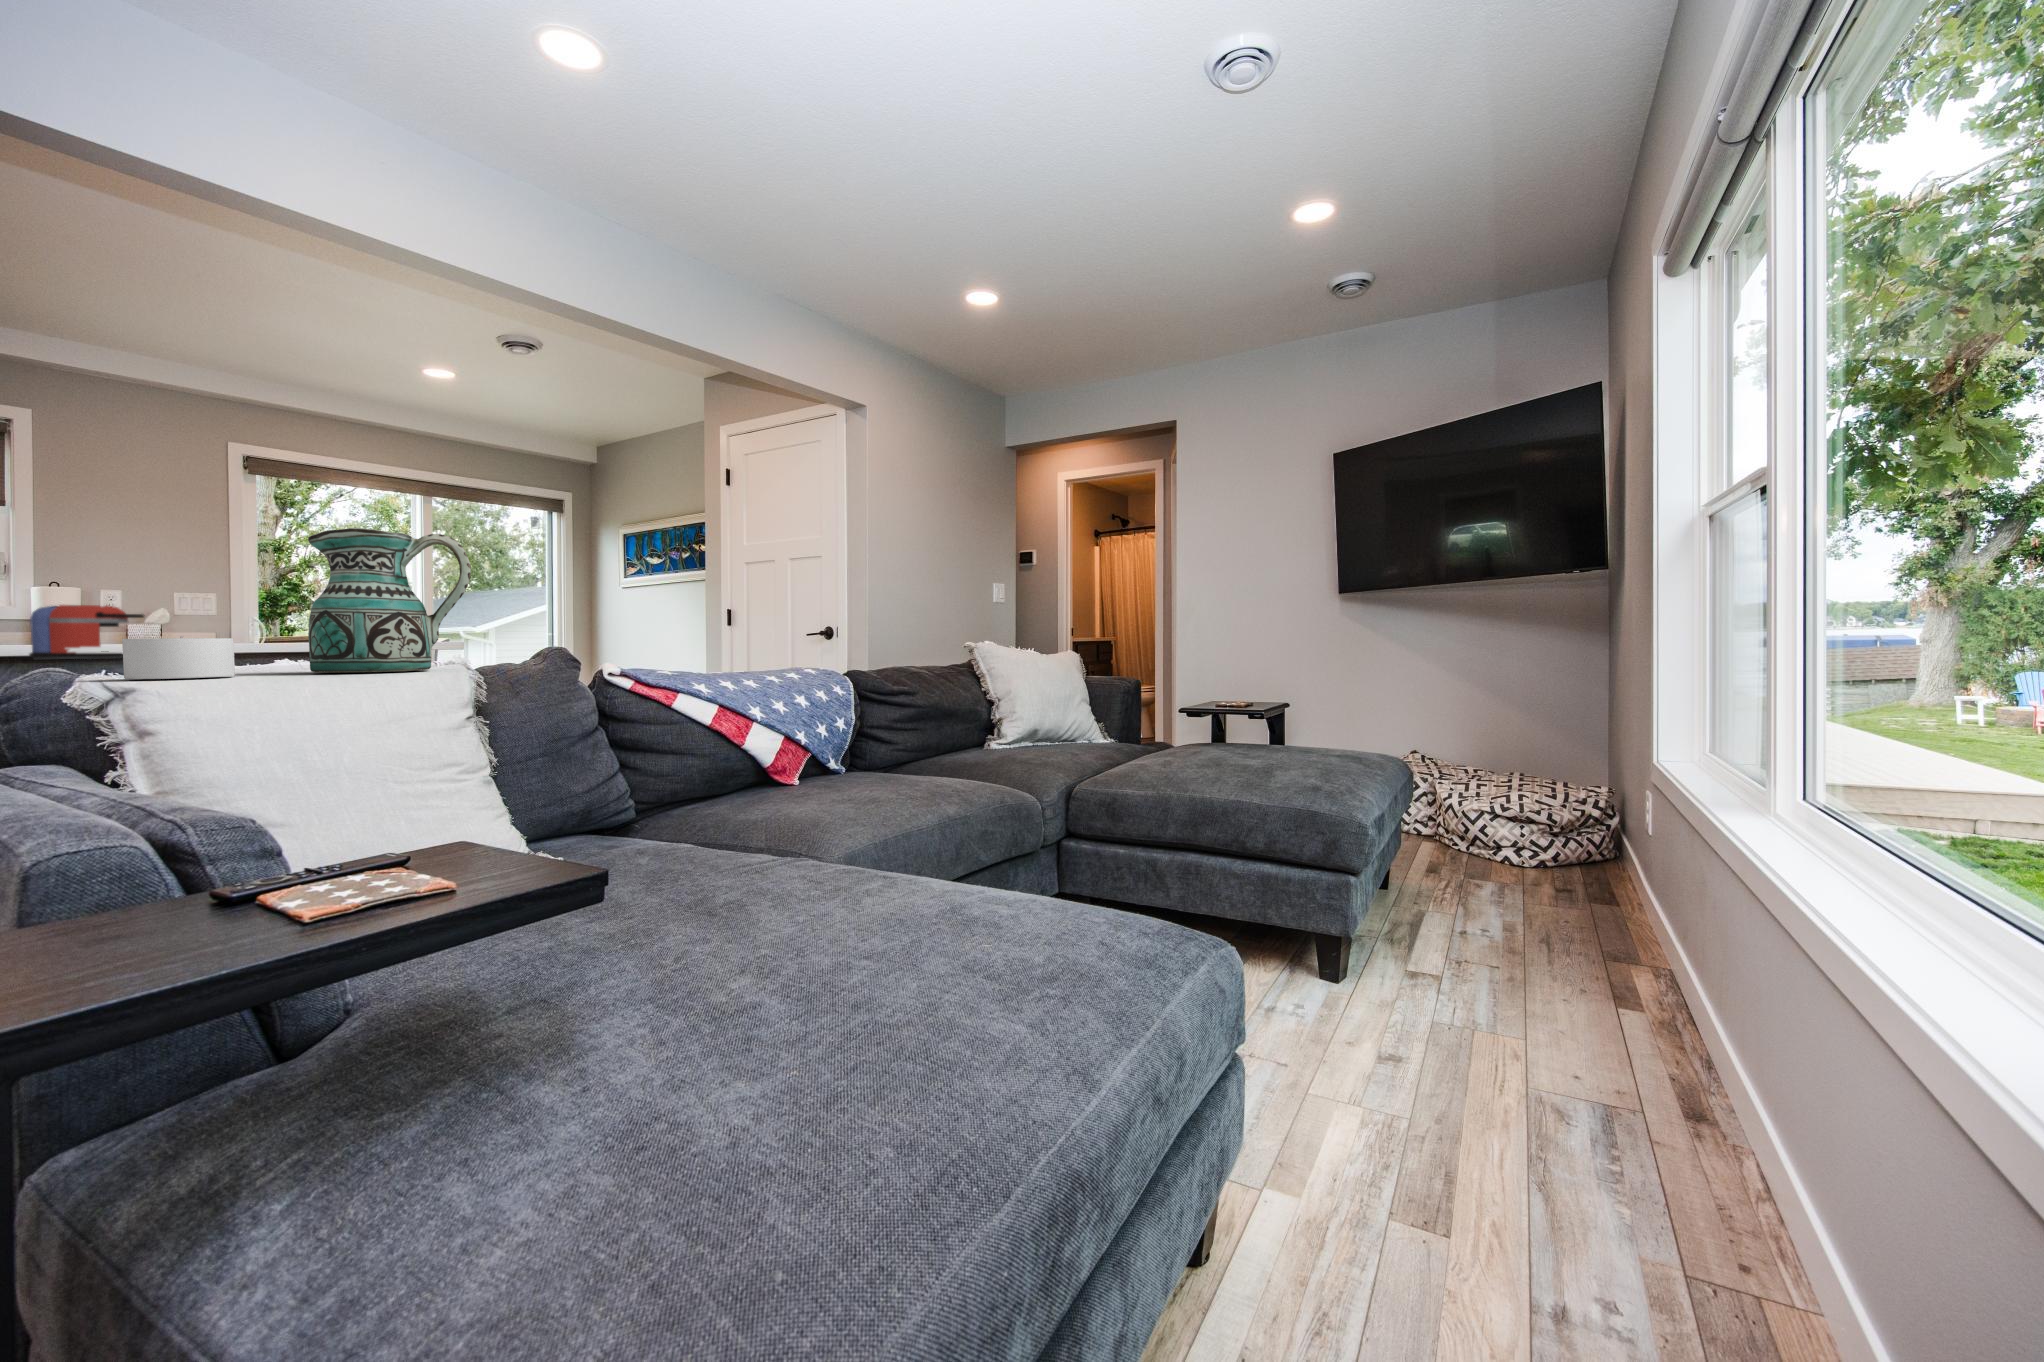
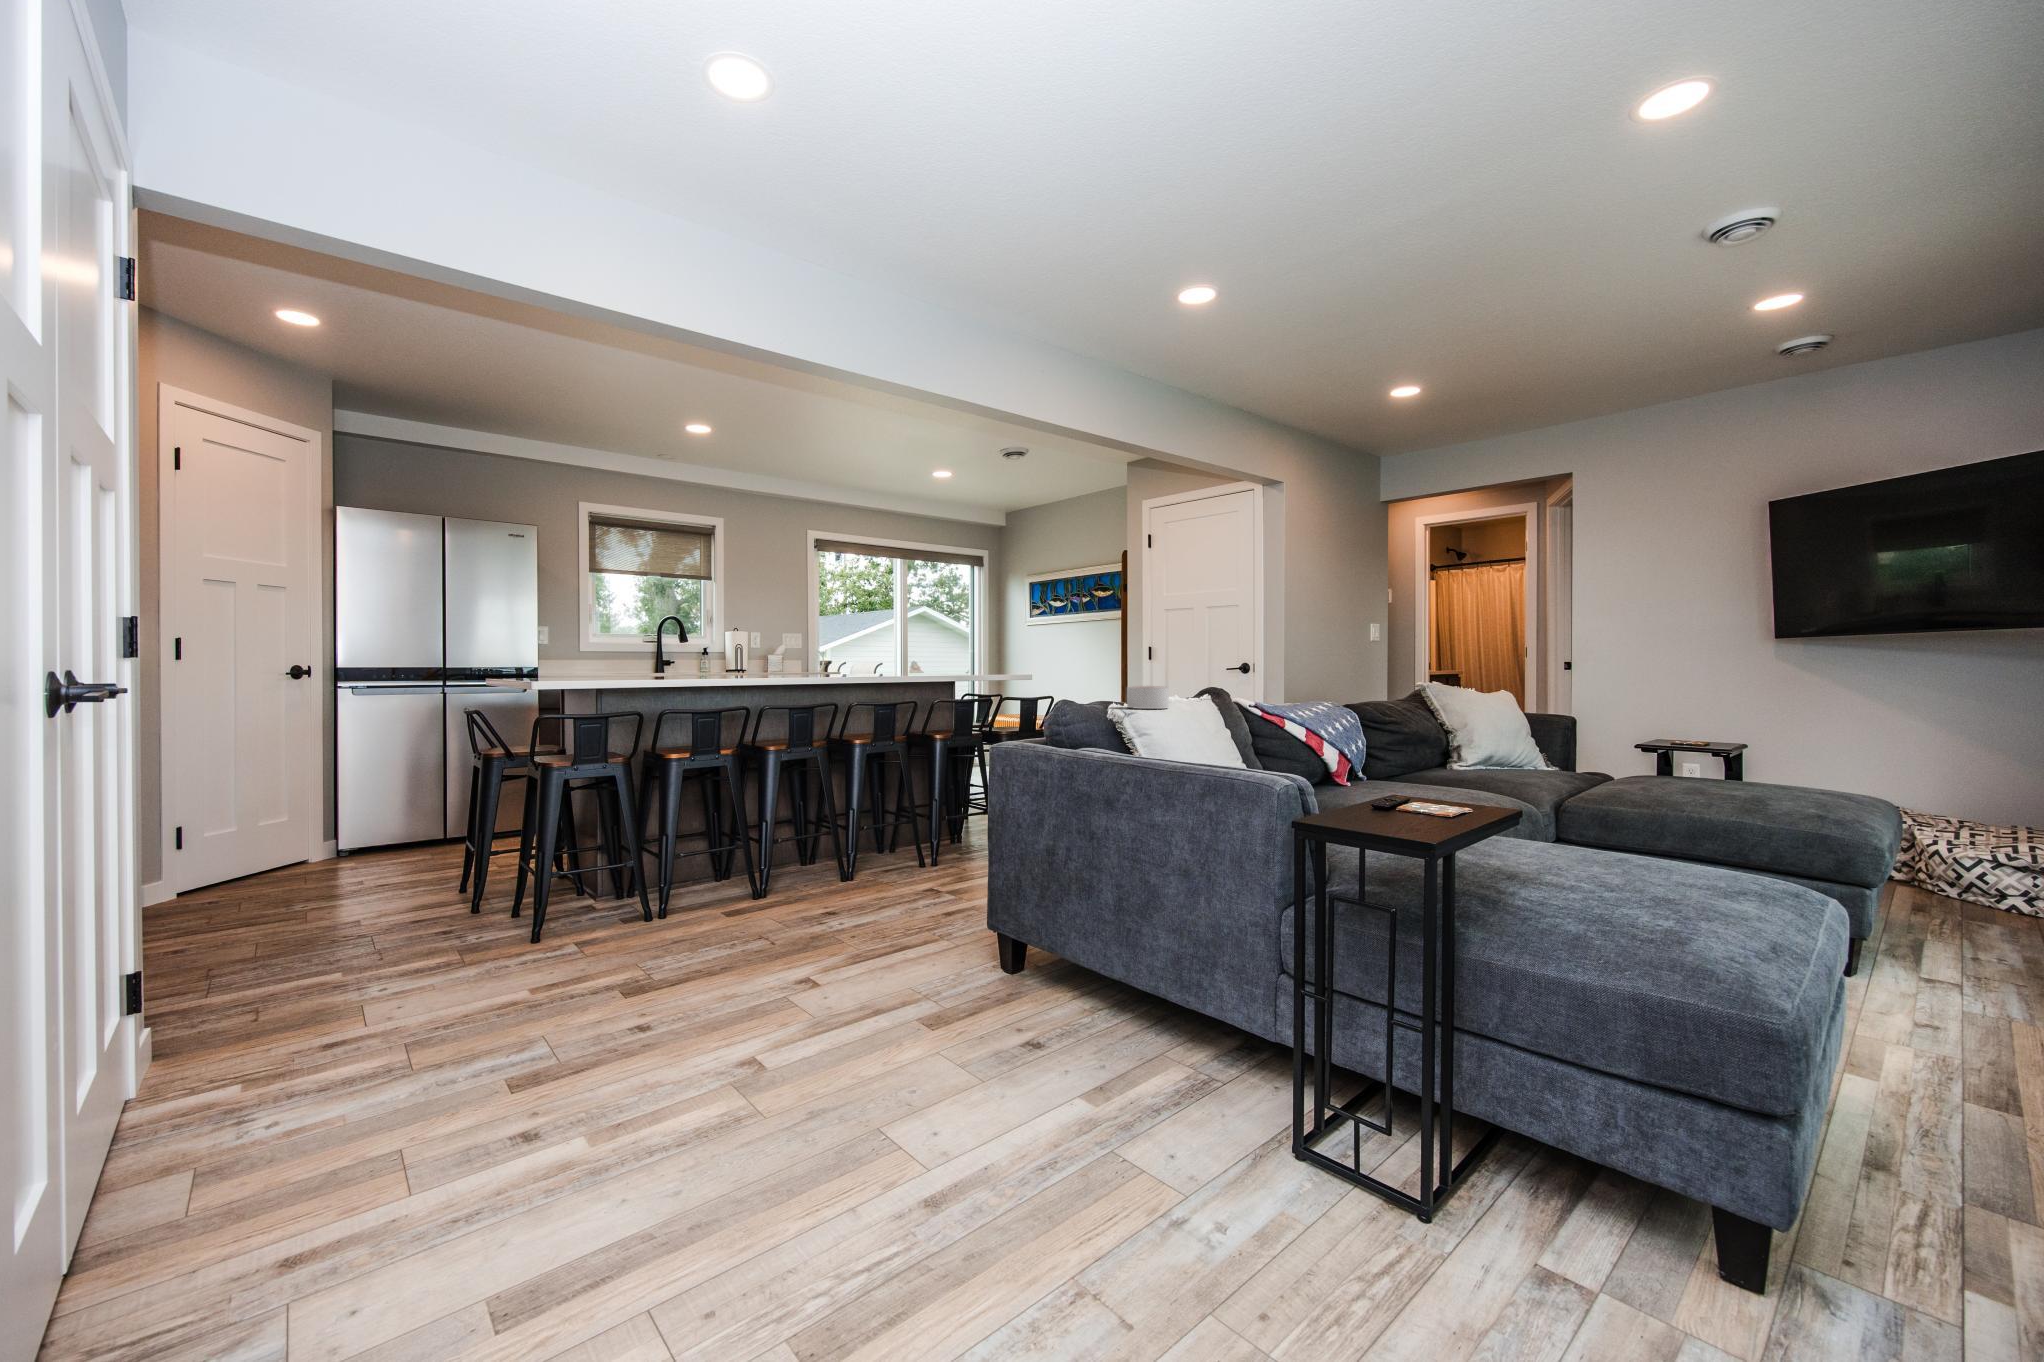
ceramic pitcher: present [308,528,471,673] -> none [1174,624,1247,706]
coffee maker: present [29,605,144,659] -> none [776,647,825,682]

